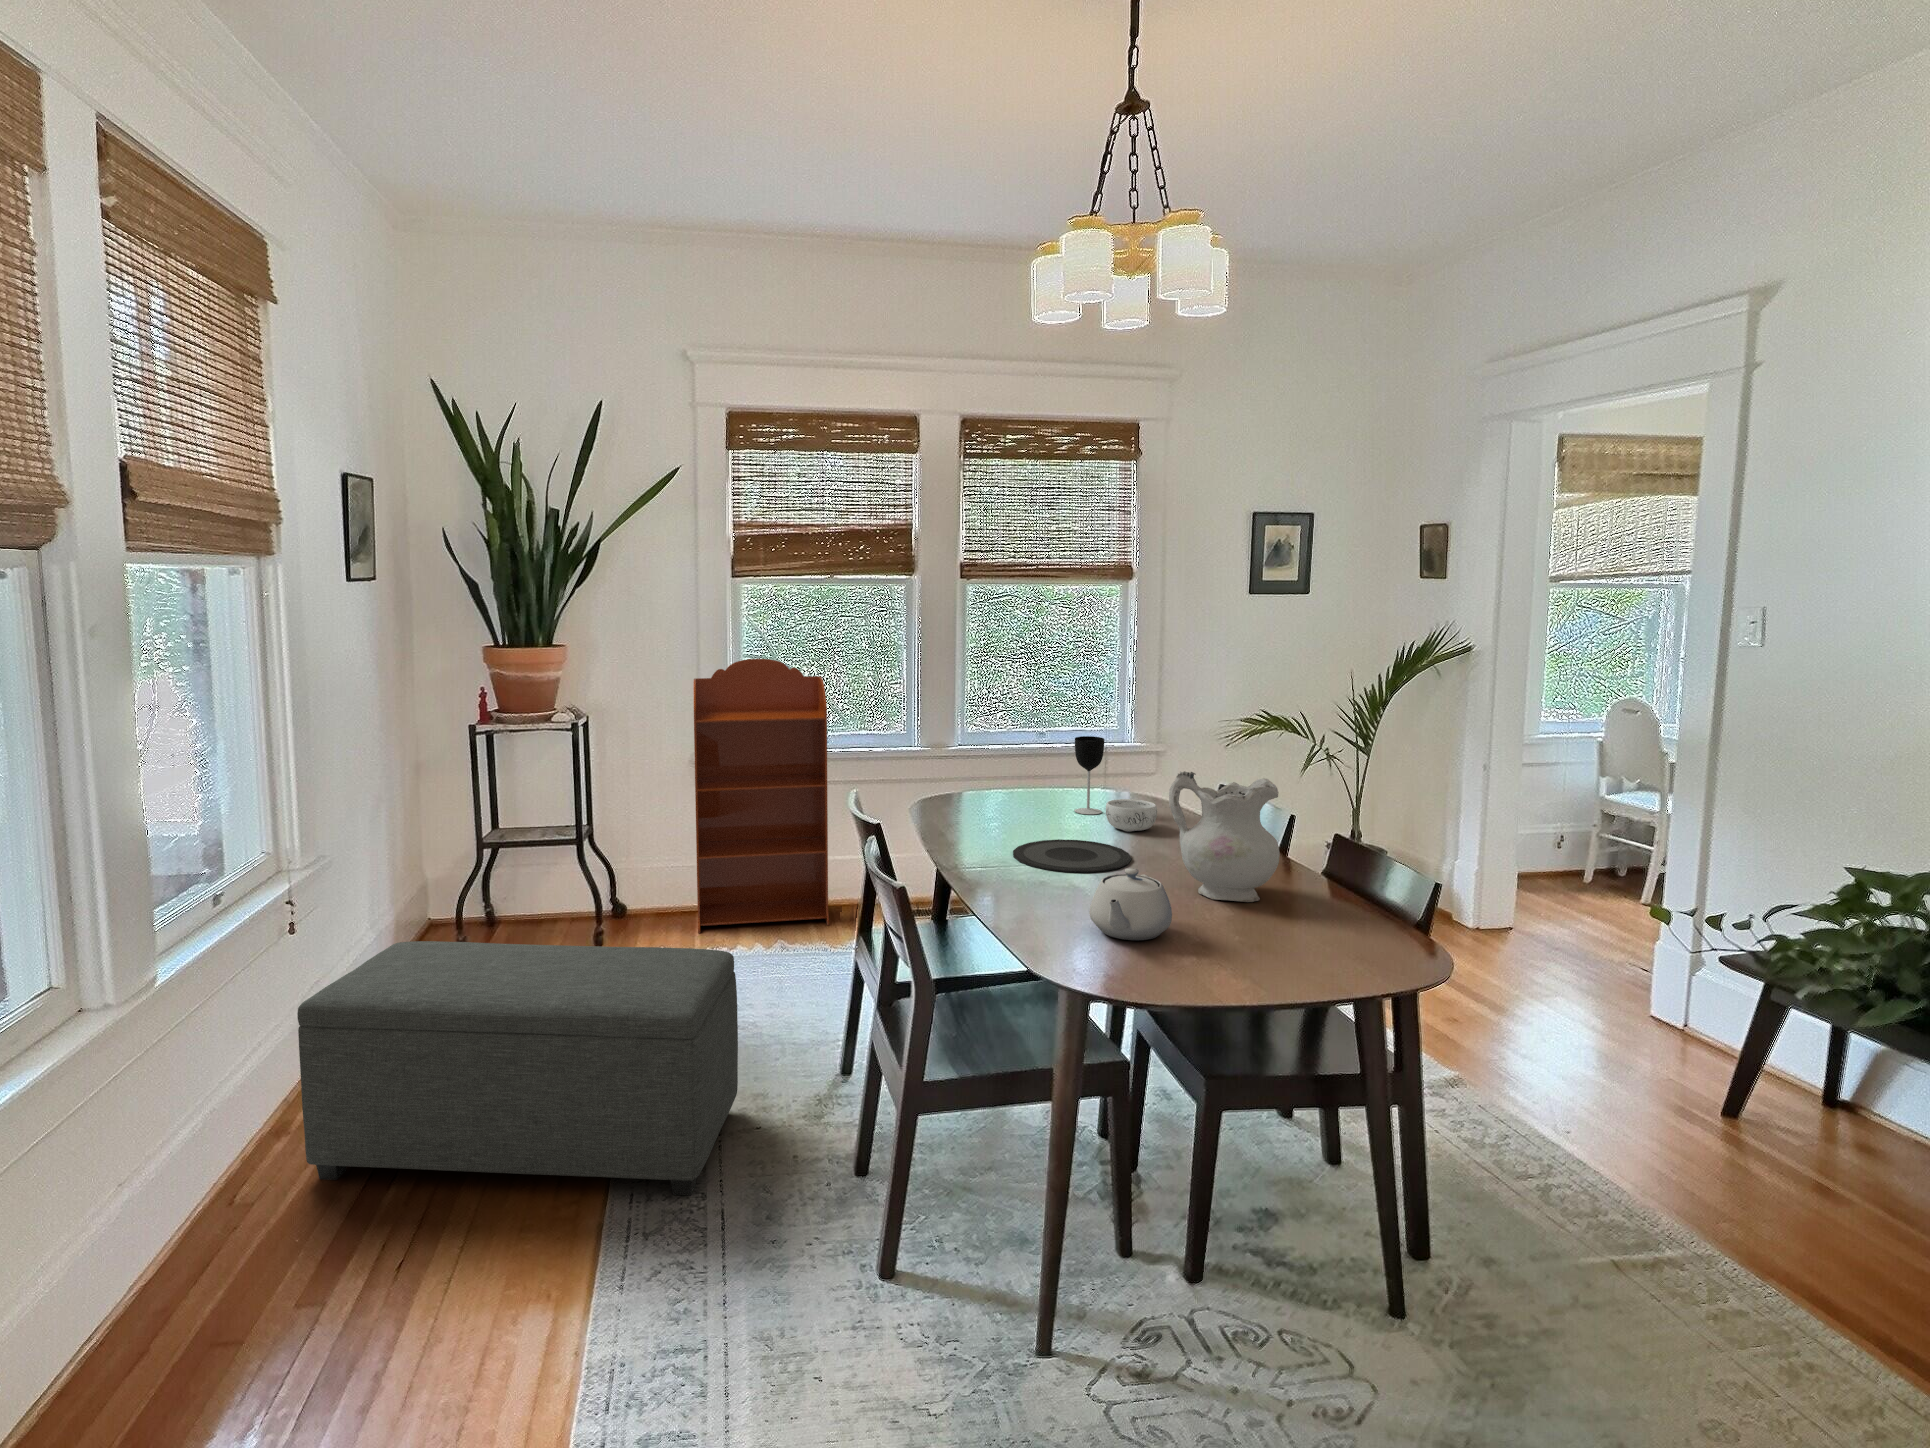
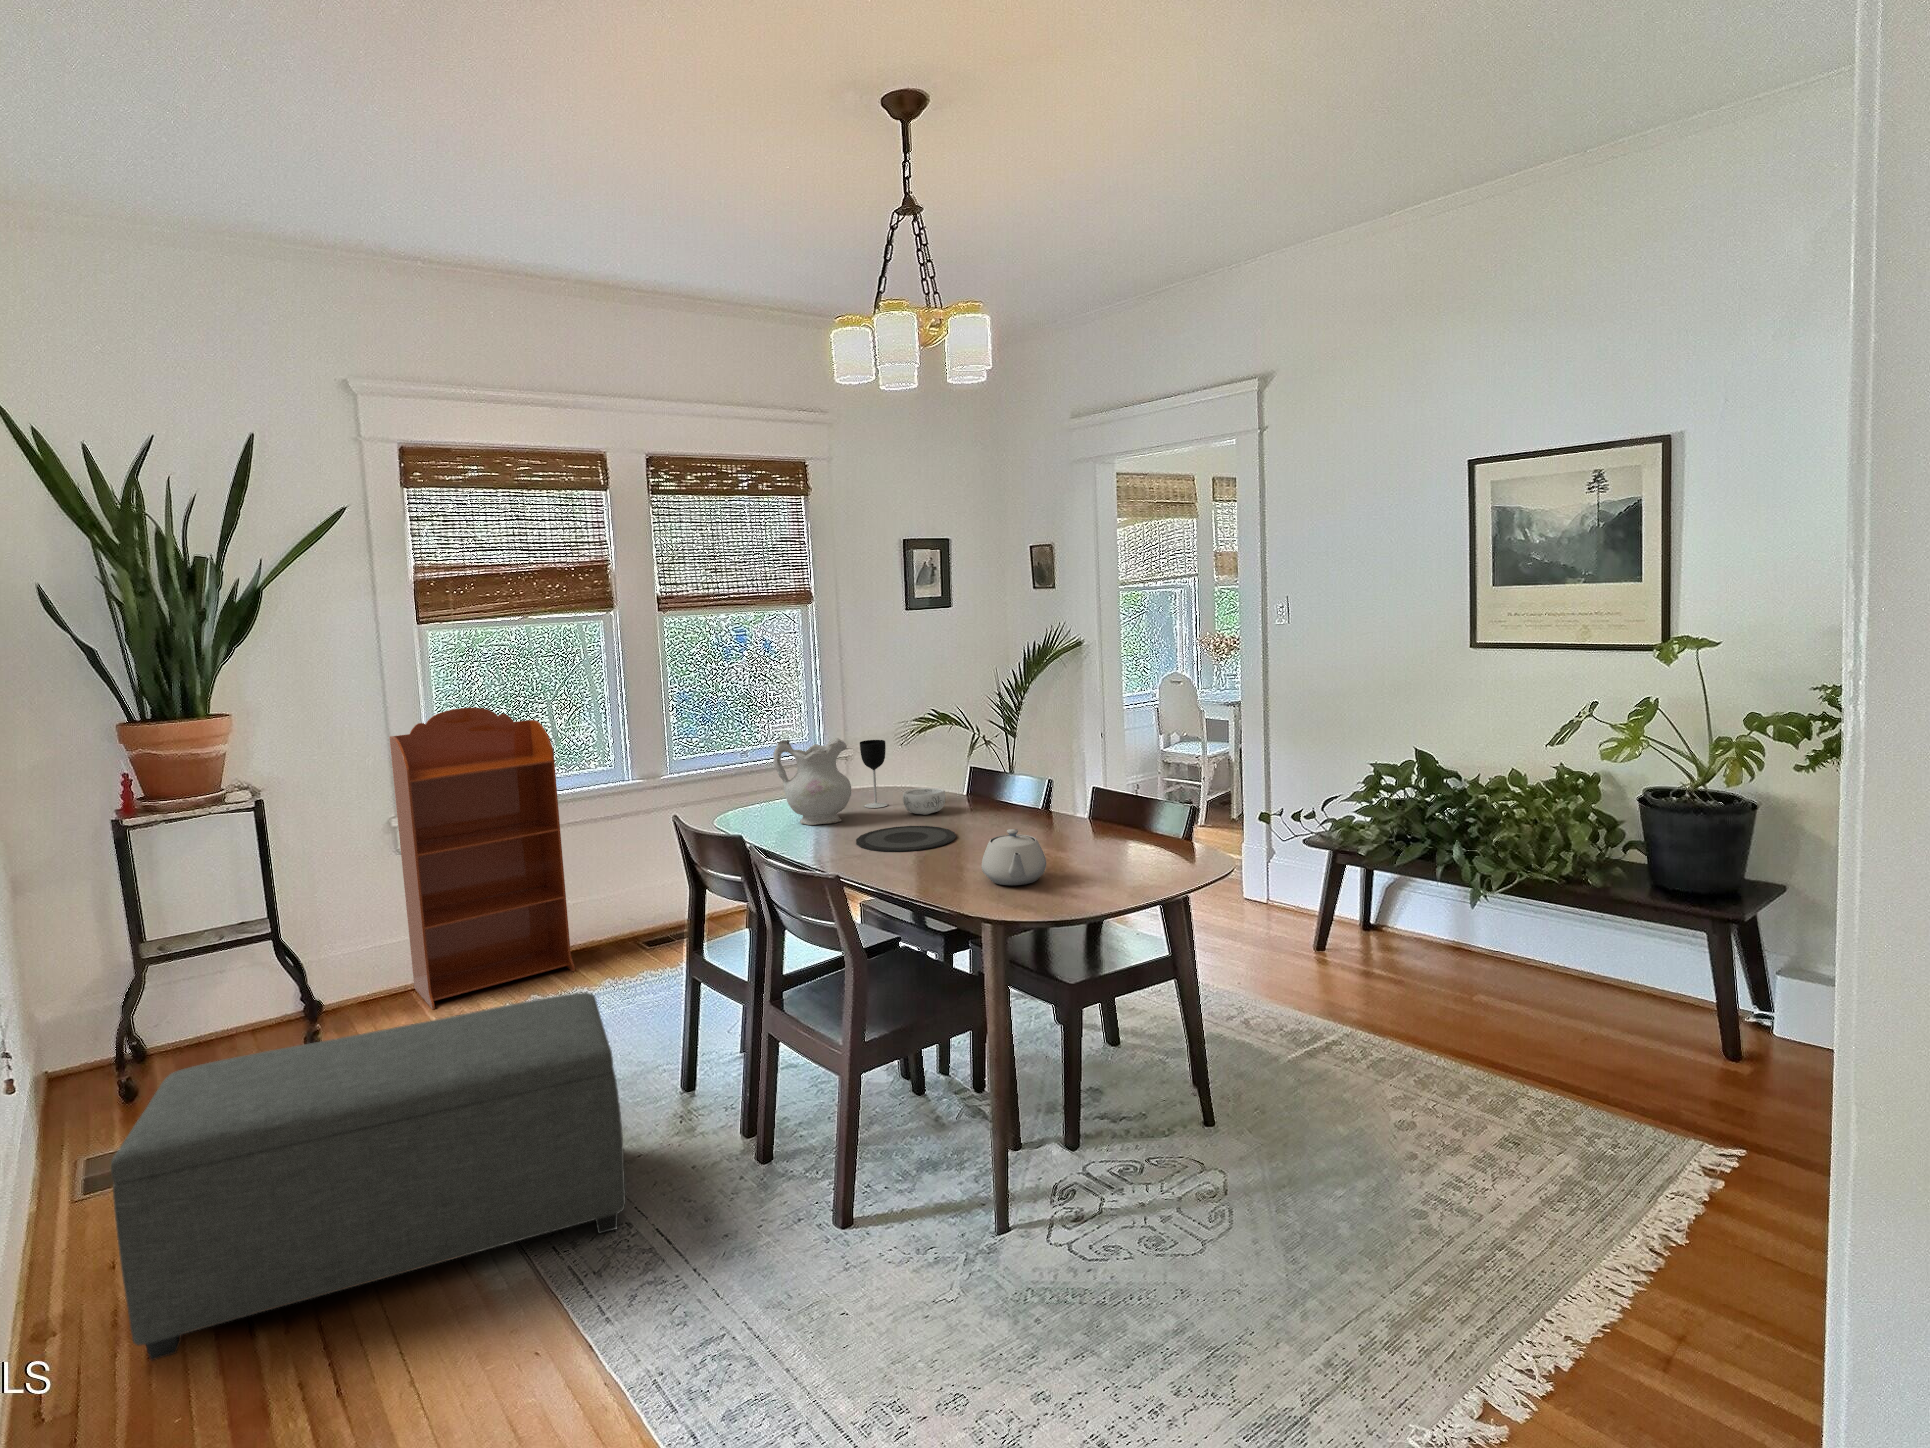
ceramic pitcher: present [1169,771,1280,902] -> present [773,738,851,825]

